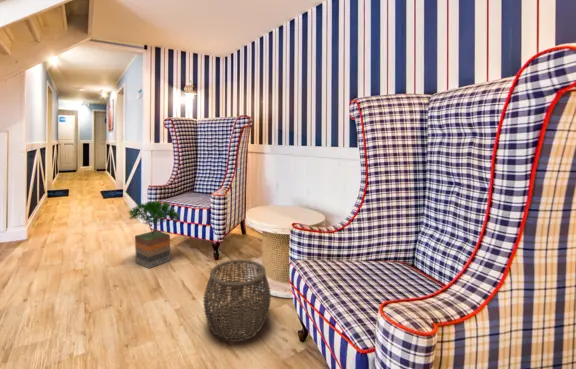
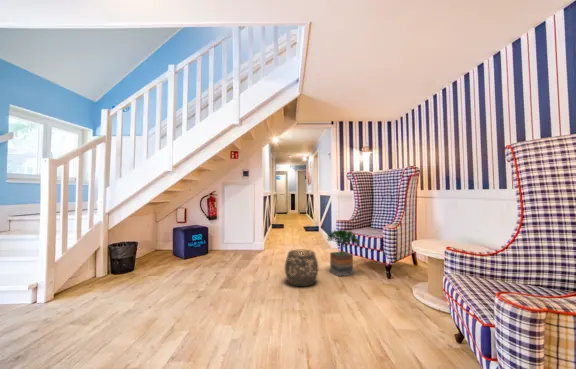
woven basket: present [204,260,271,340] -> present [285,250,318,286]

